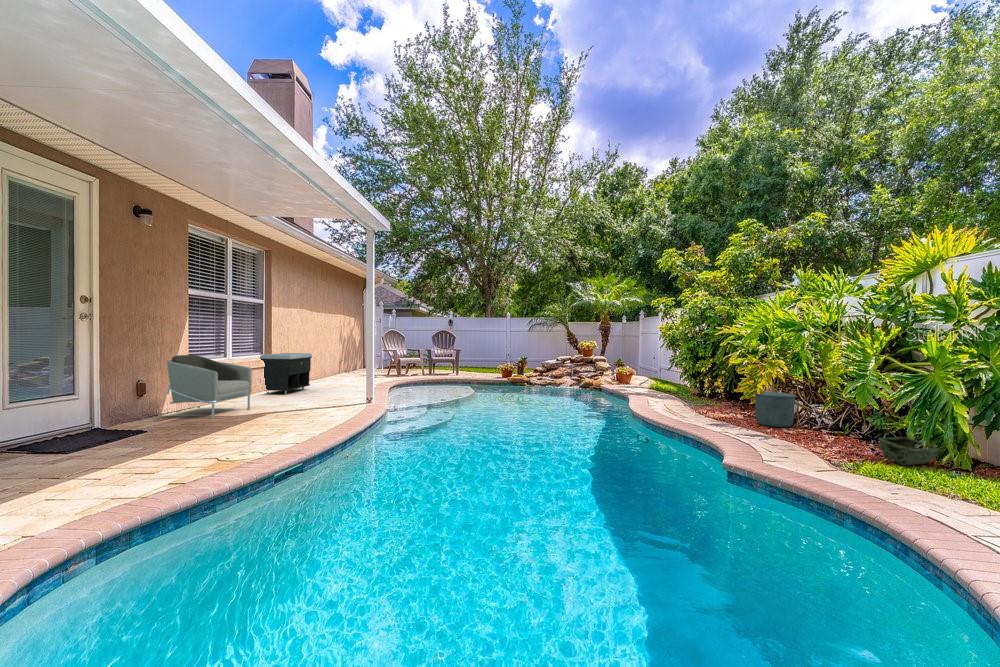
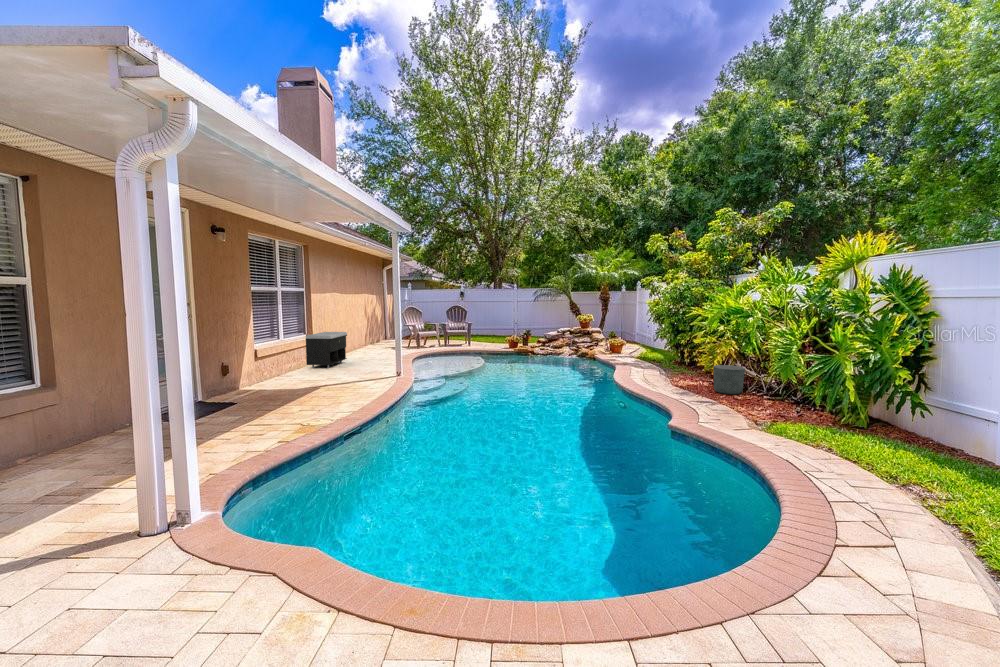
armchair: present [159,355,252,418] -> none [238,341,306,392]
woven basket: present [878,437,940,465] -> none [789,405,833,426]

